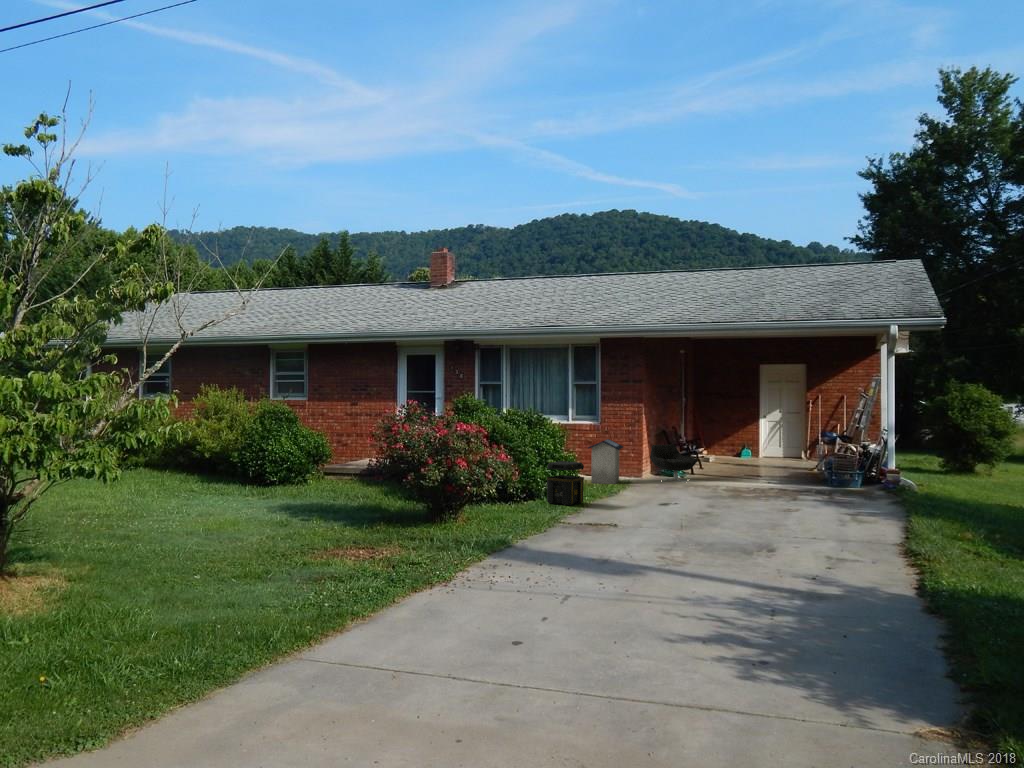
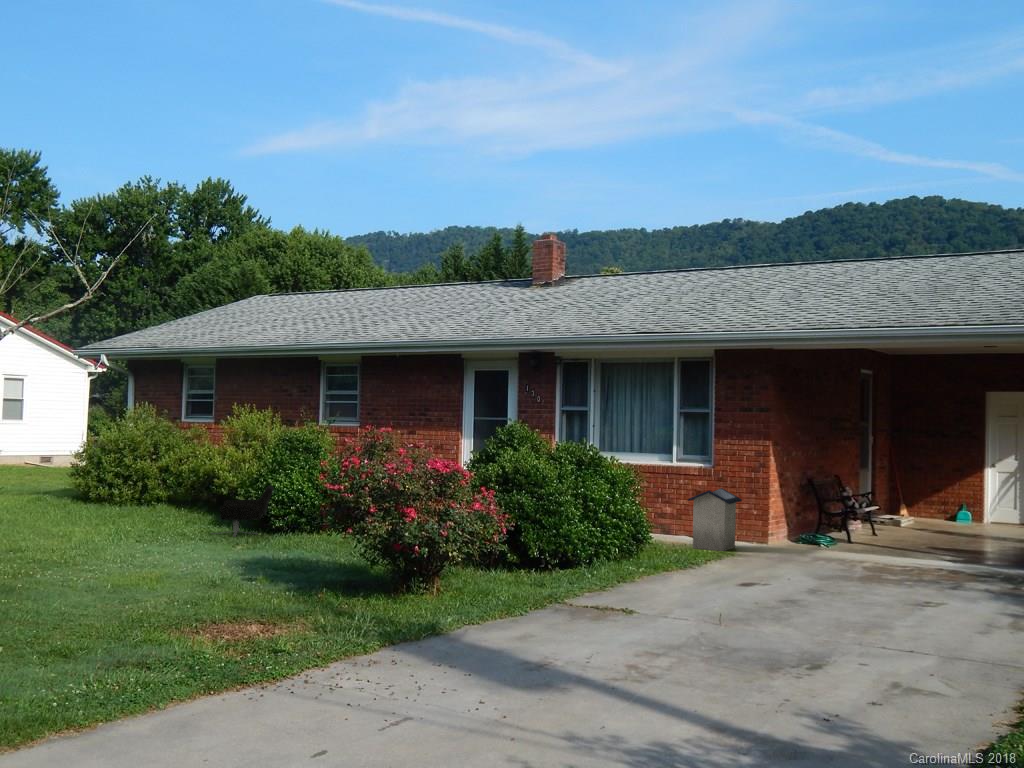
lounge chair: present [650,444,698,482] -> present [220,486,274,537]
toolbox: present [547,461,584,505] -> none [588,517,642,578]

